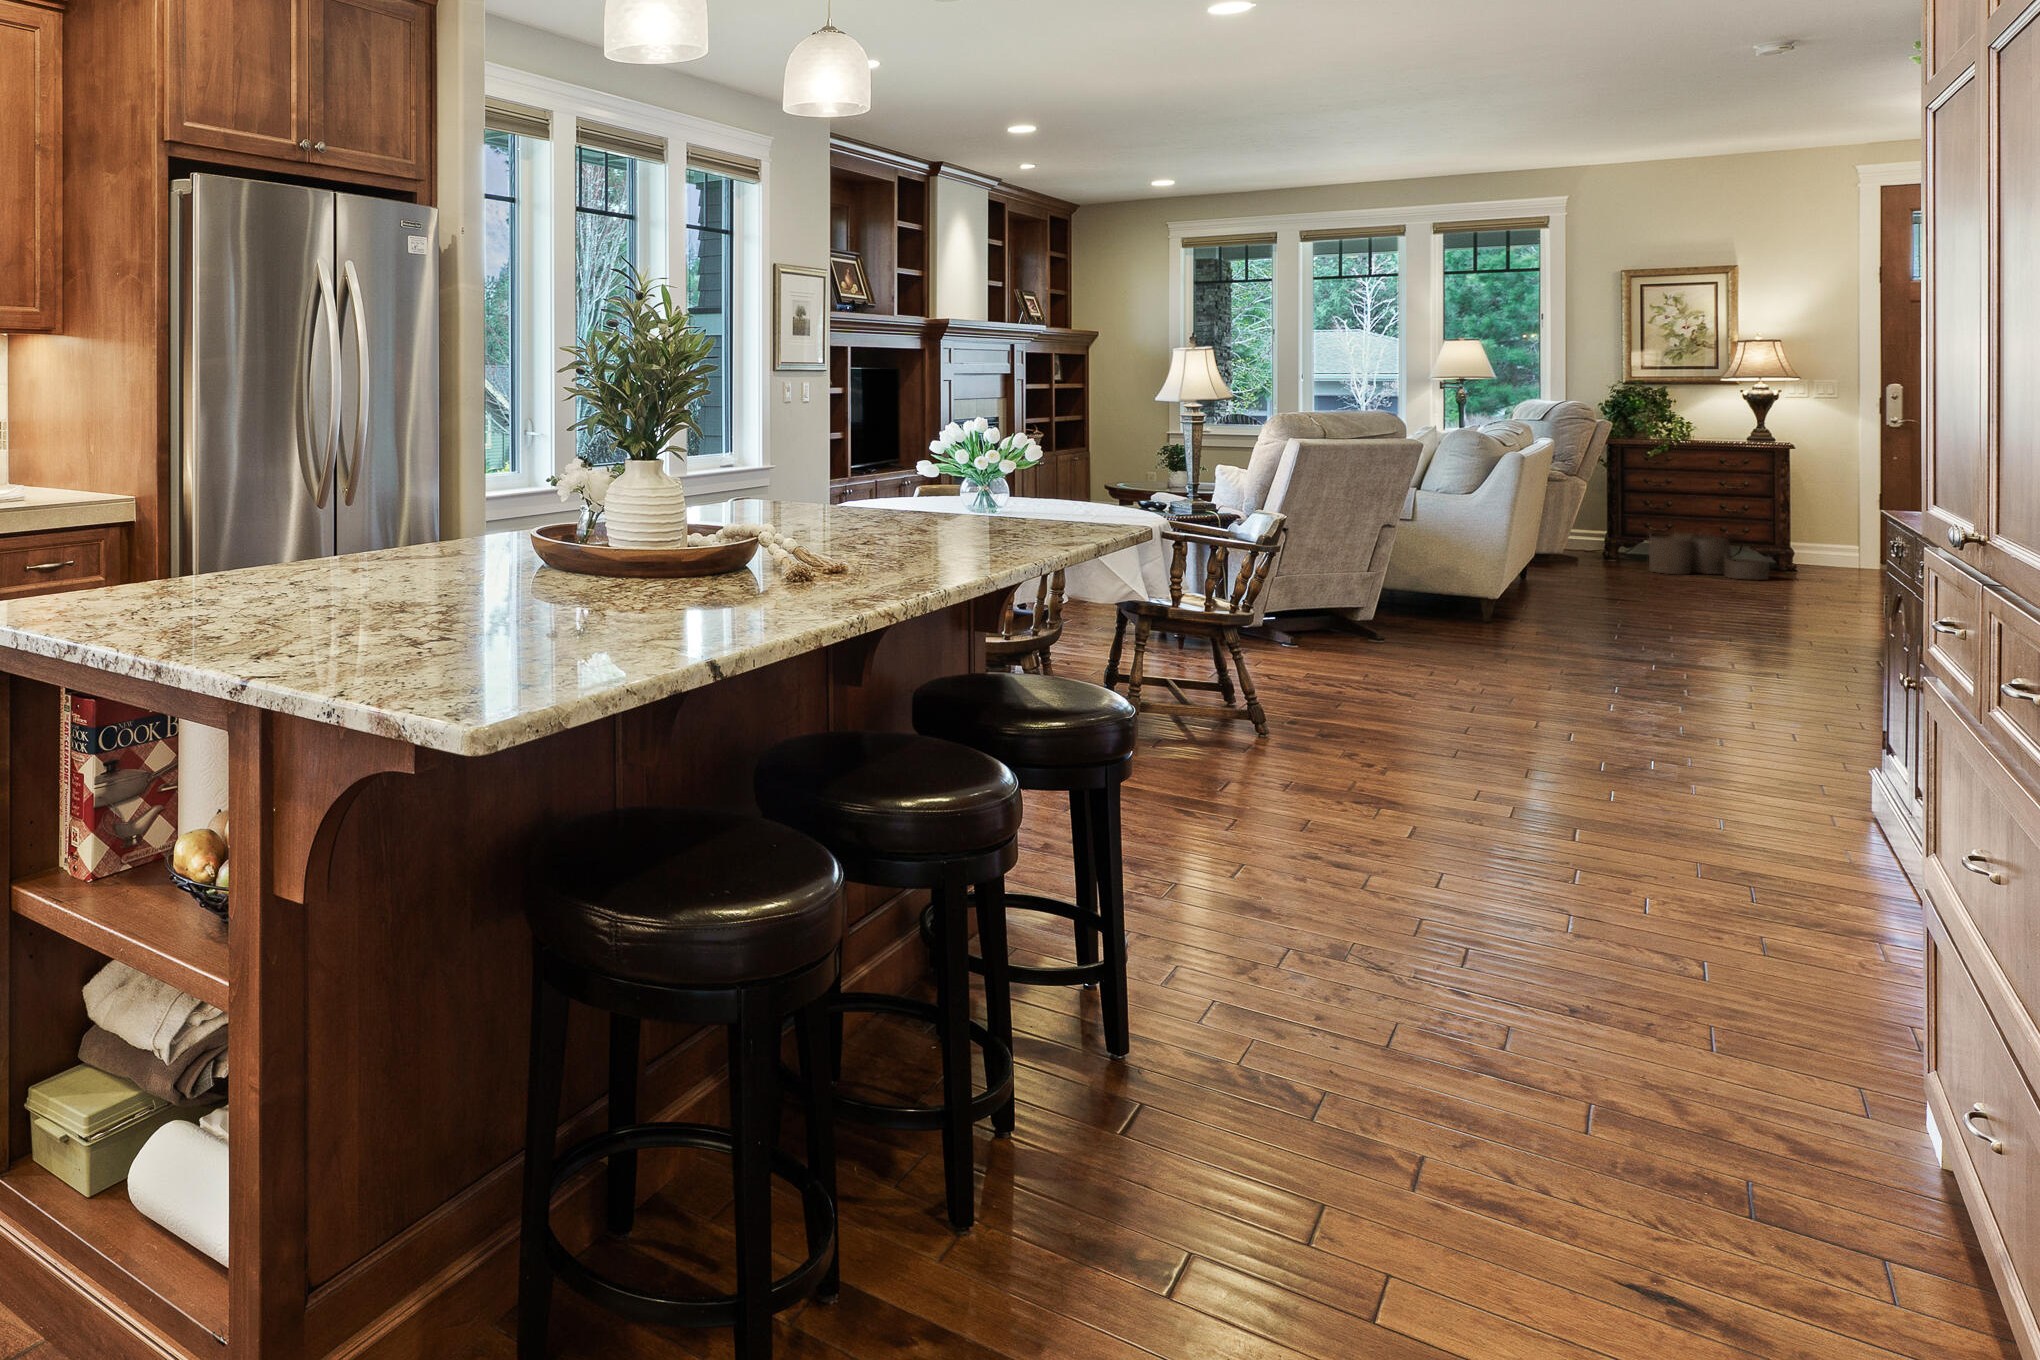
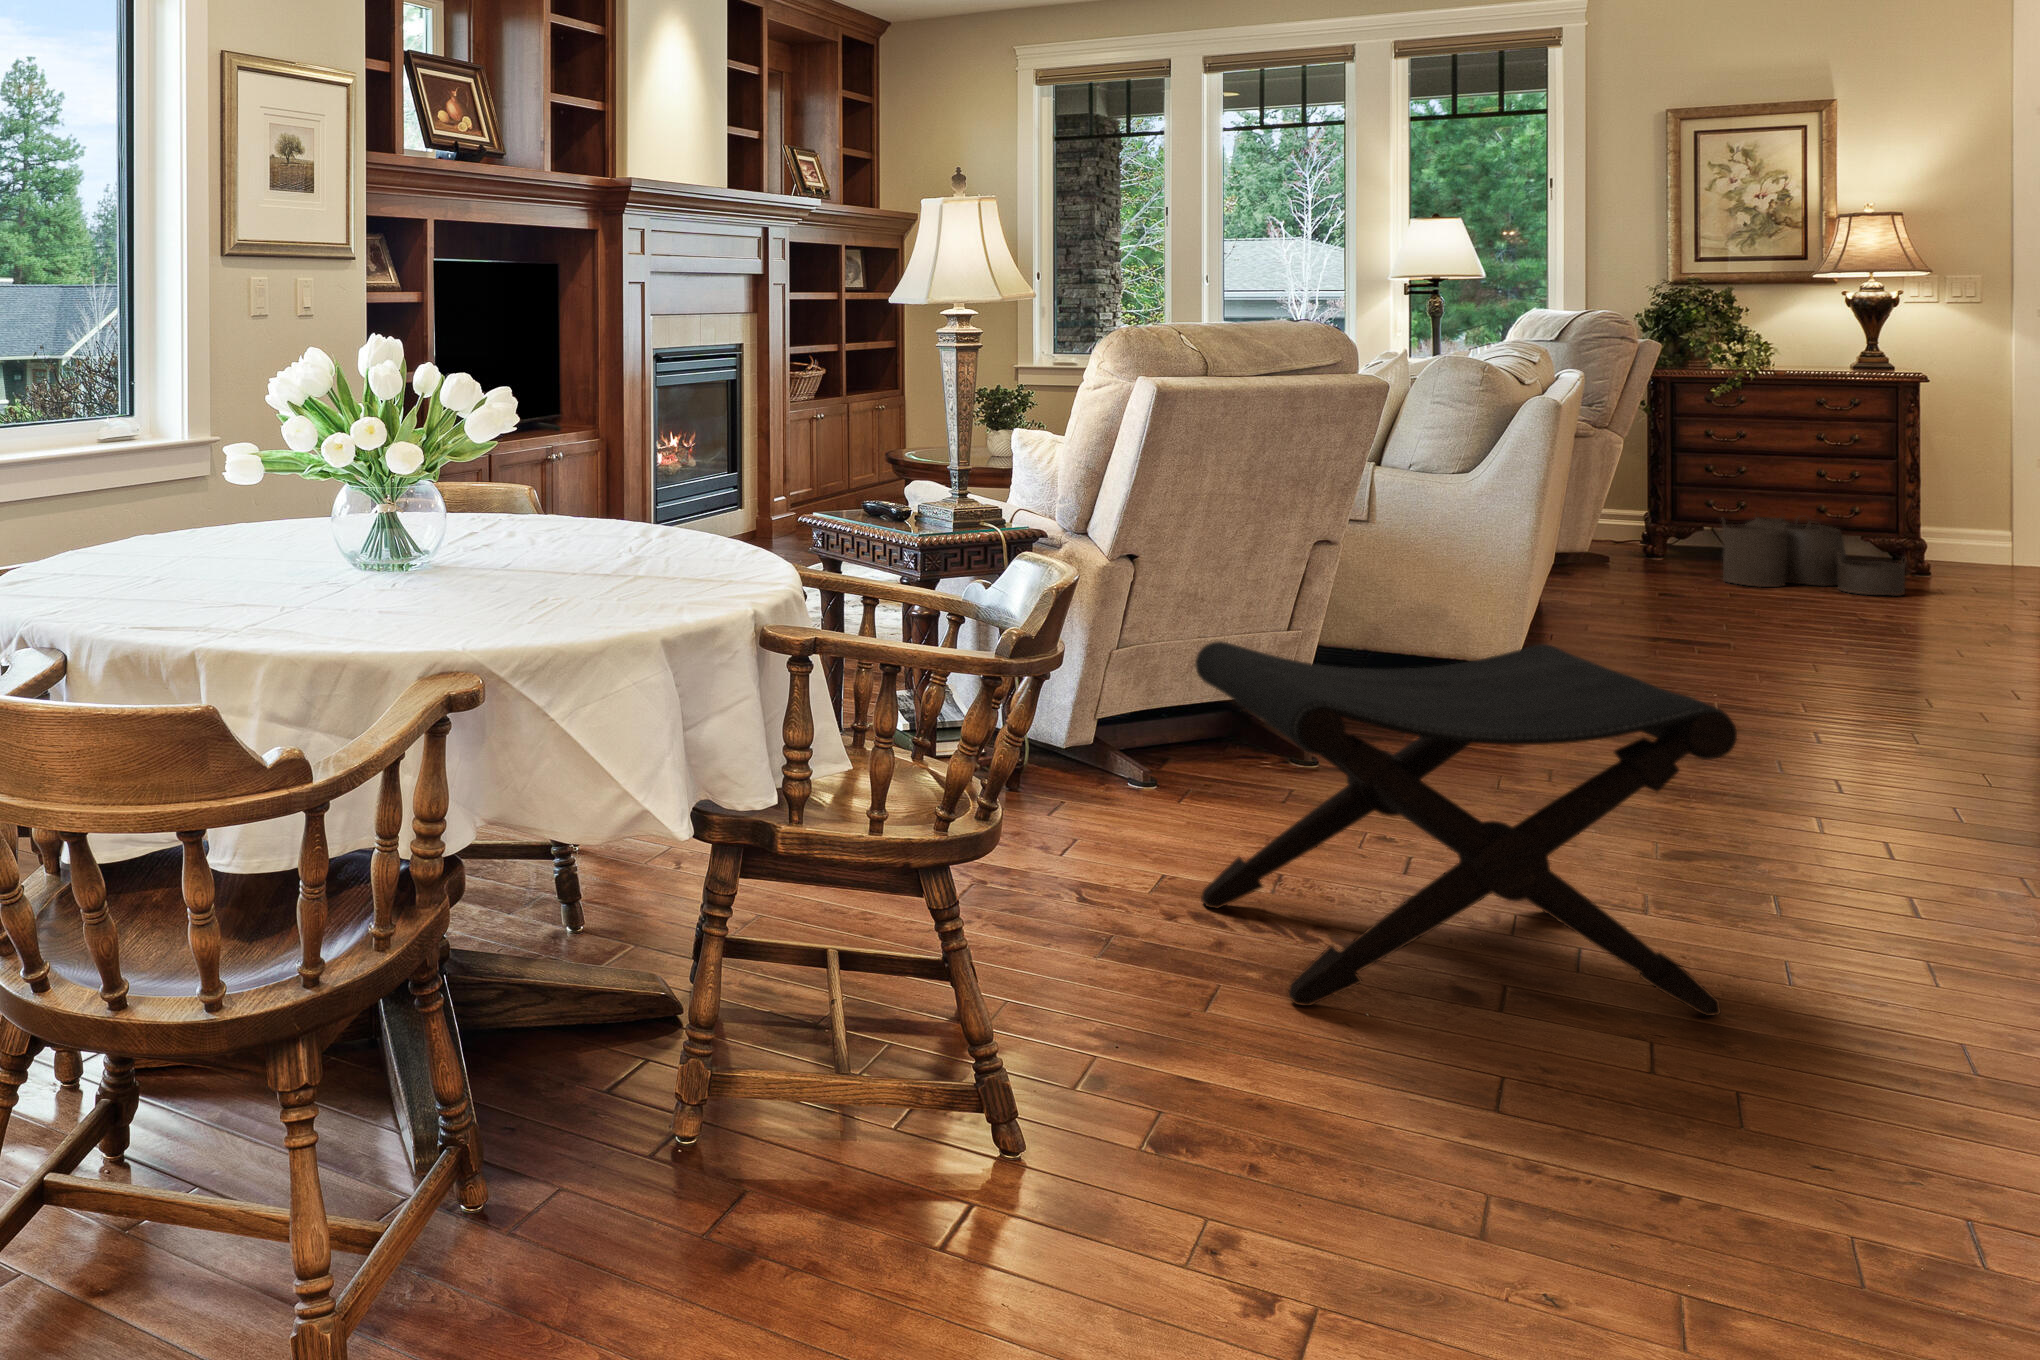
footstool: none [1327,562,1582,718] -> present [1195,641,1737,1016]

